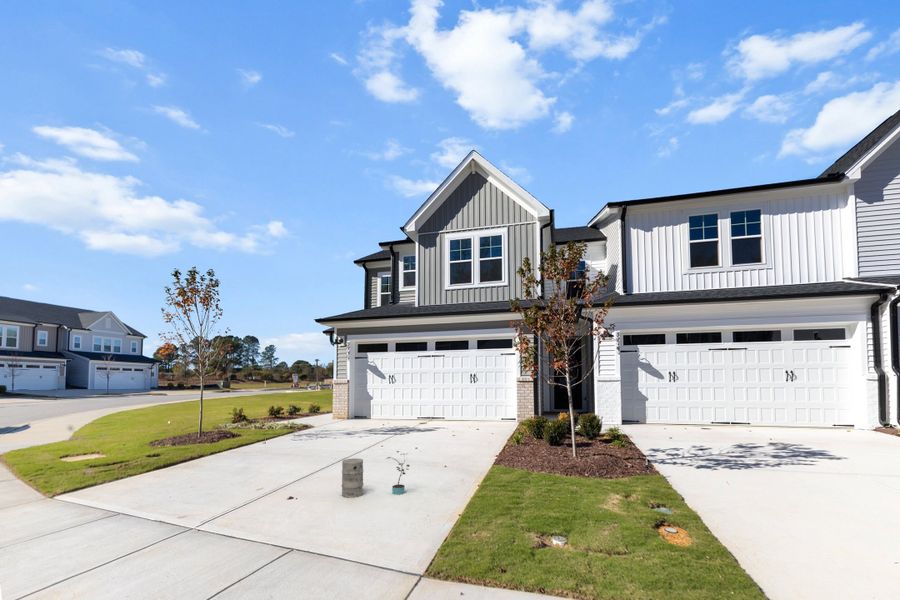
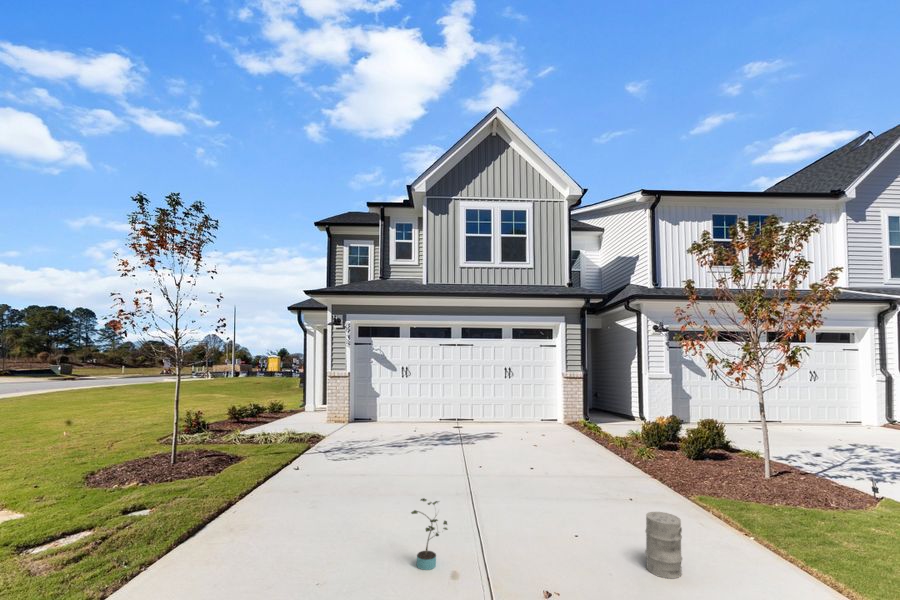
potted plant: present [388,451,409,495] -> present [411,499,447,570]

